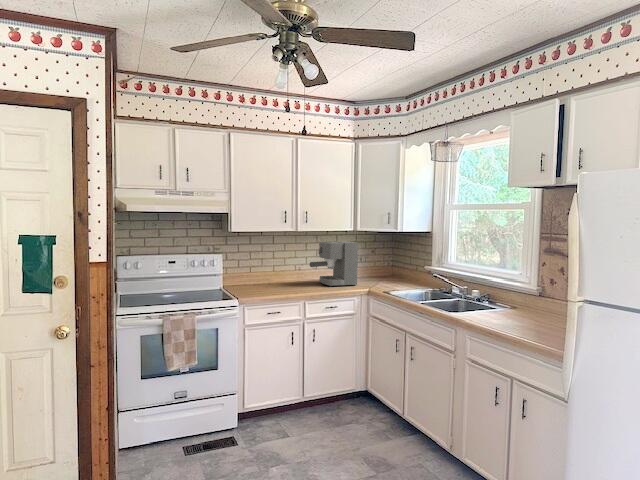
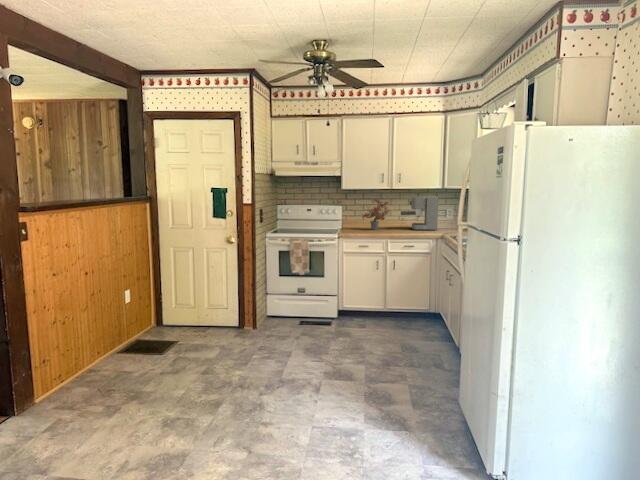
potted plant: none [252,236,301,289] -> present [363,197,389,230]

